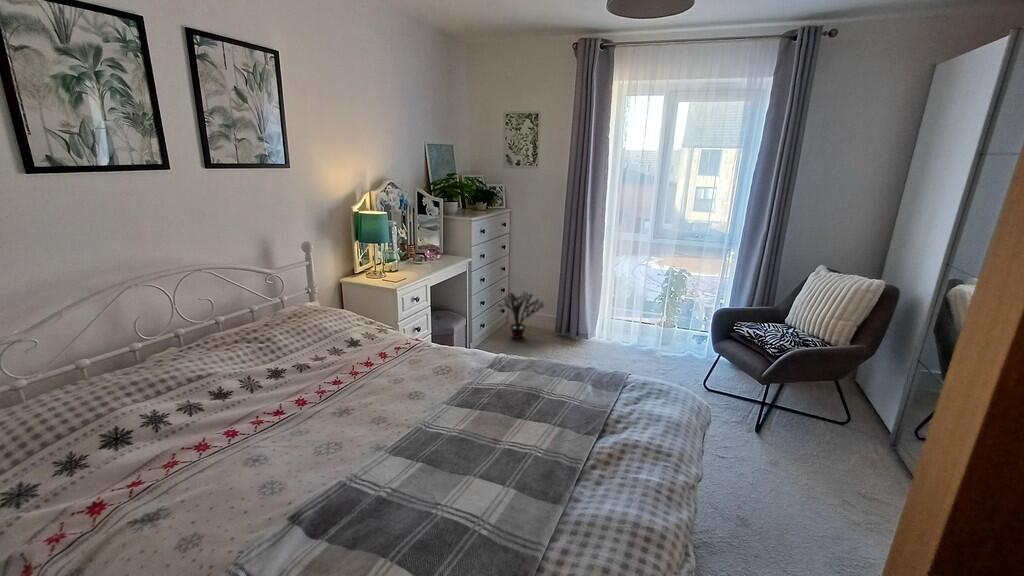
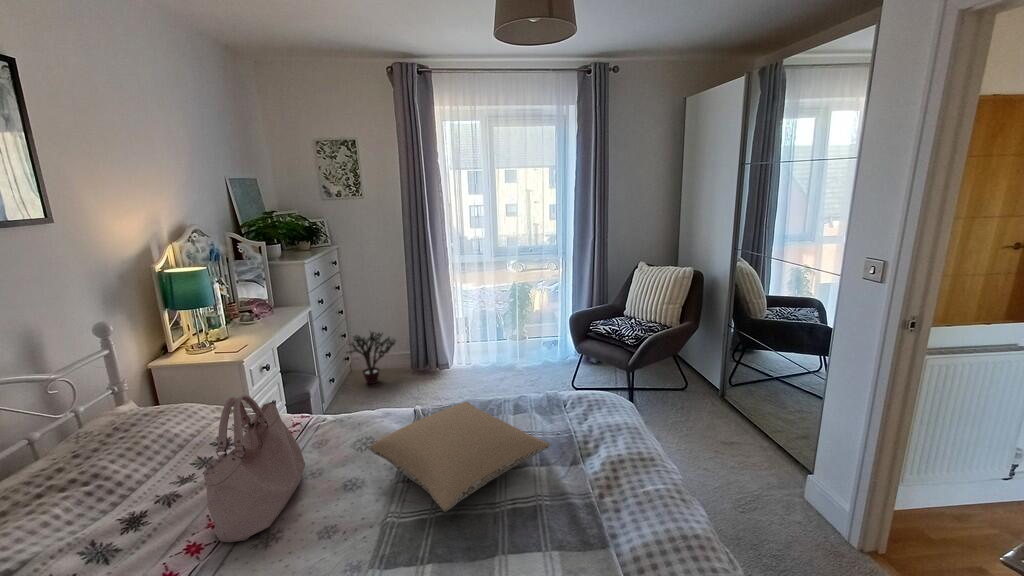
handbag: none [305,300,392,408] -> present [202,395,305,542]
pillow: none [435,356,581,433] -> present [370,402,550,512]

